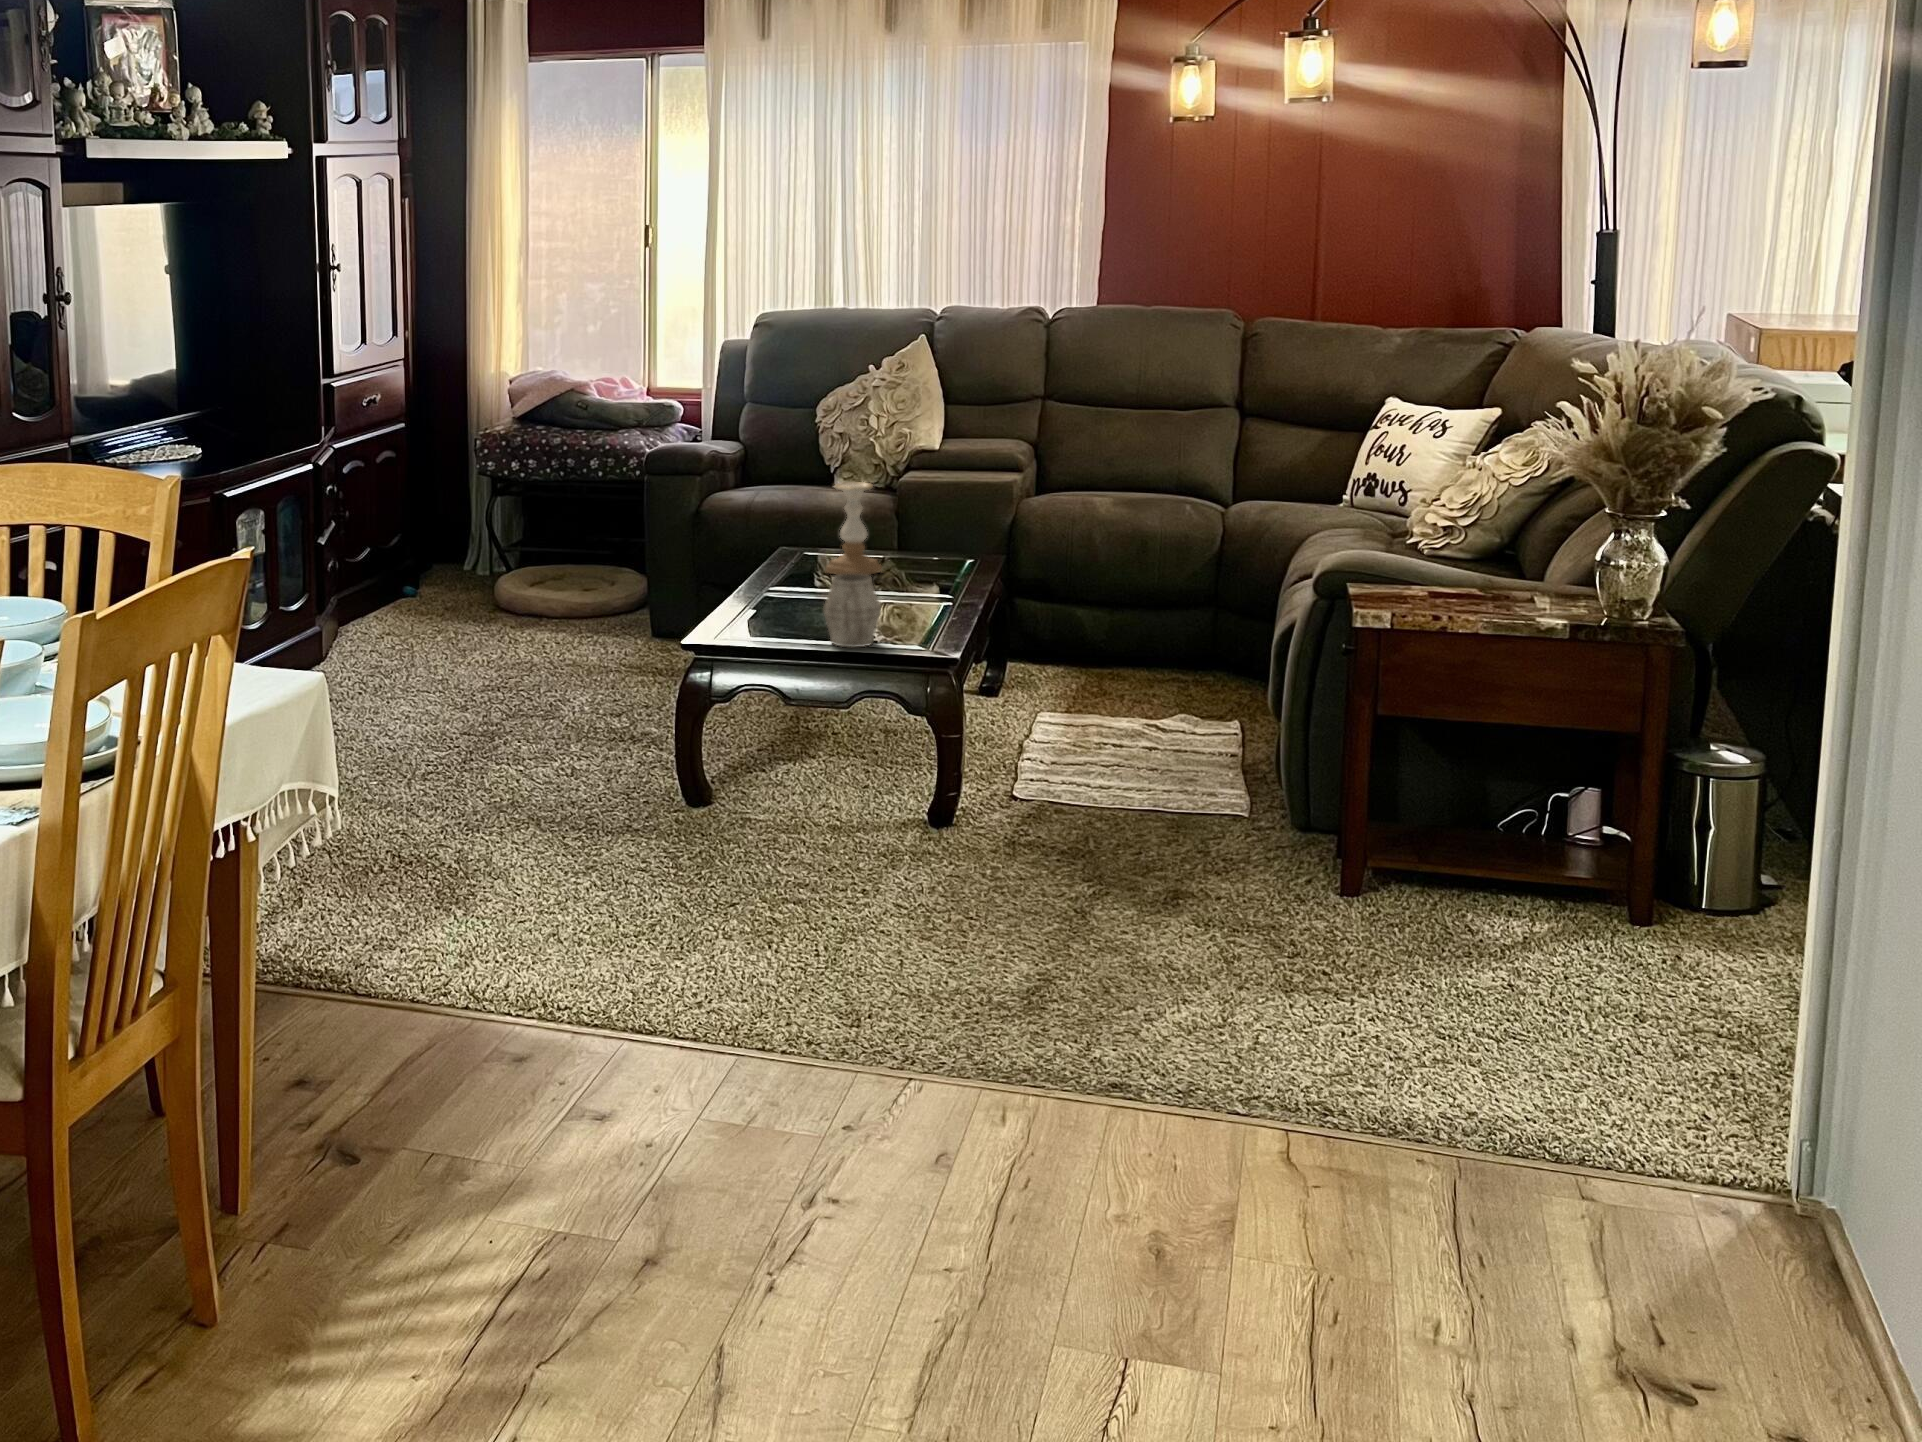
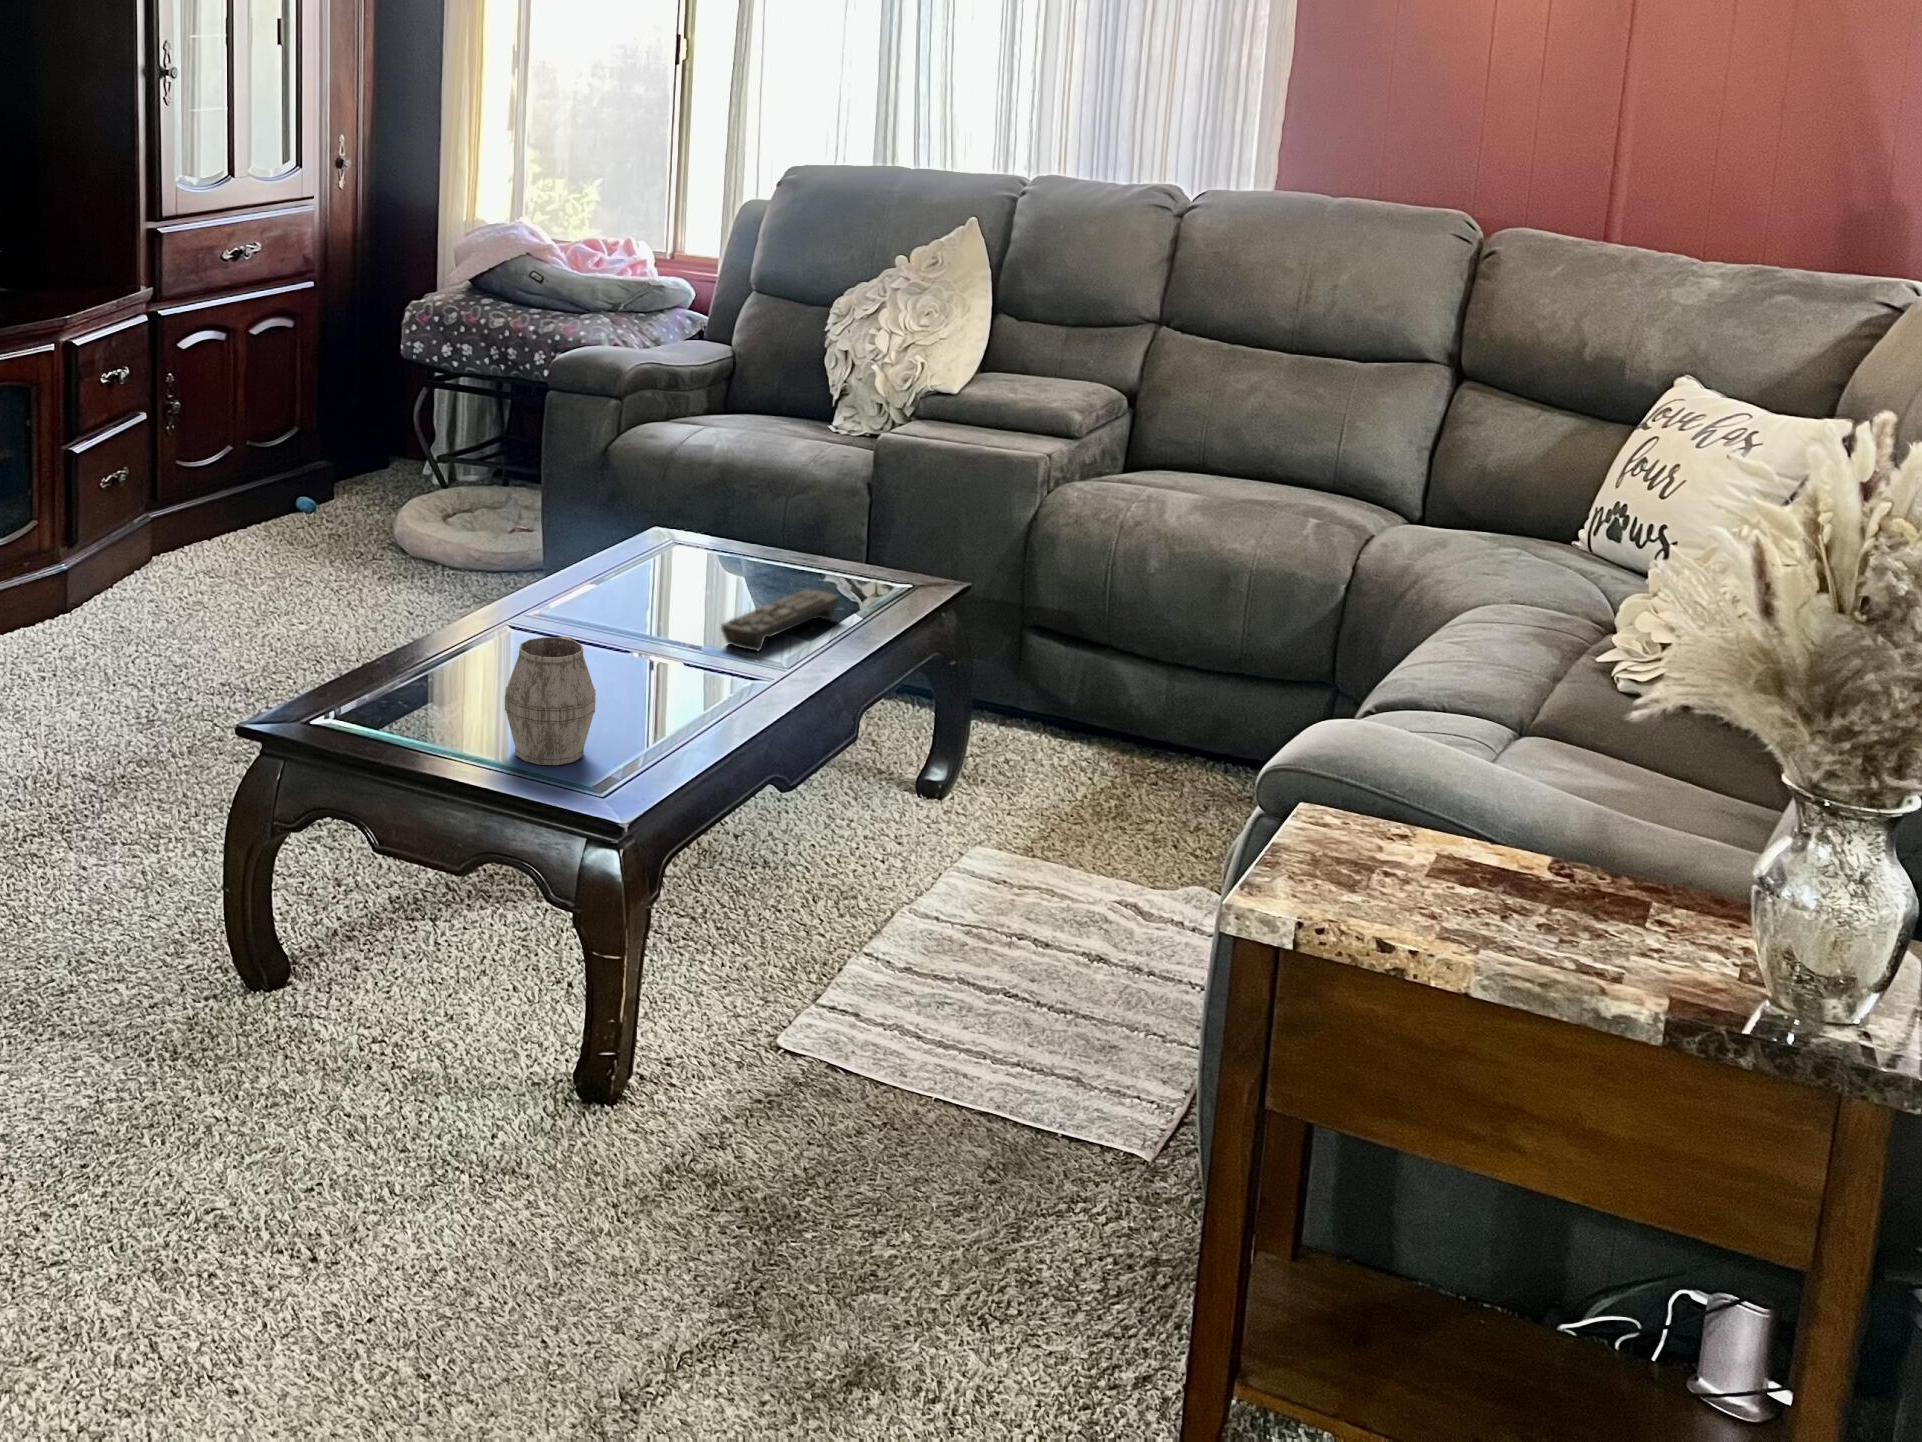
candle holder: present [826,482,882,575] -> none [683,450,768,601]
remote control: none [886,563,939,596] -> present [721,590,839,651]

